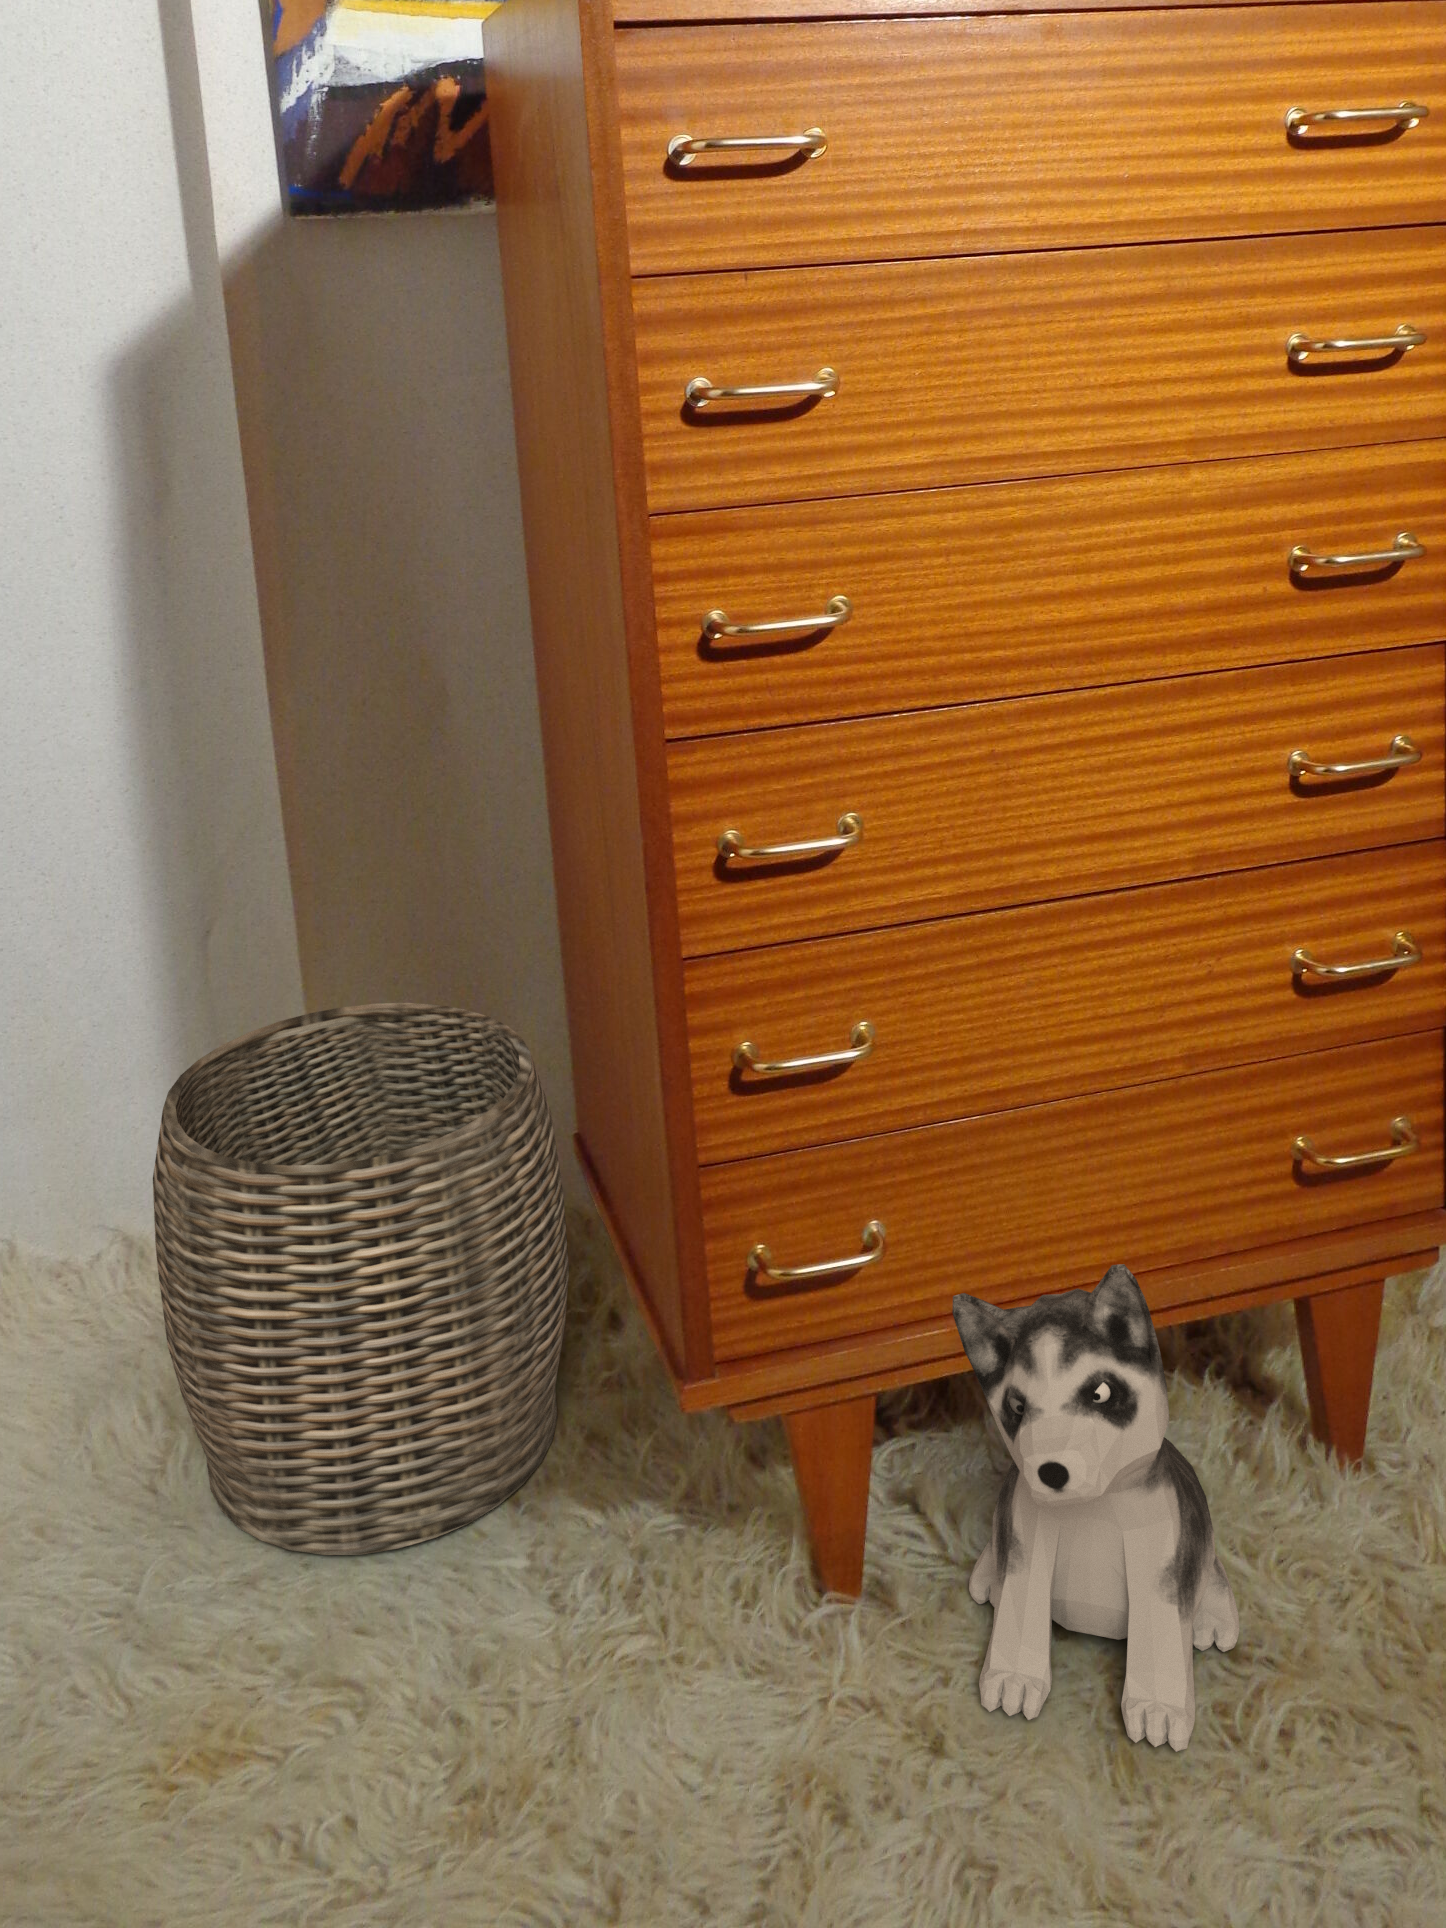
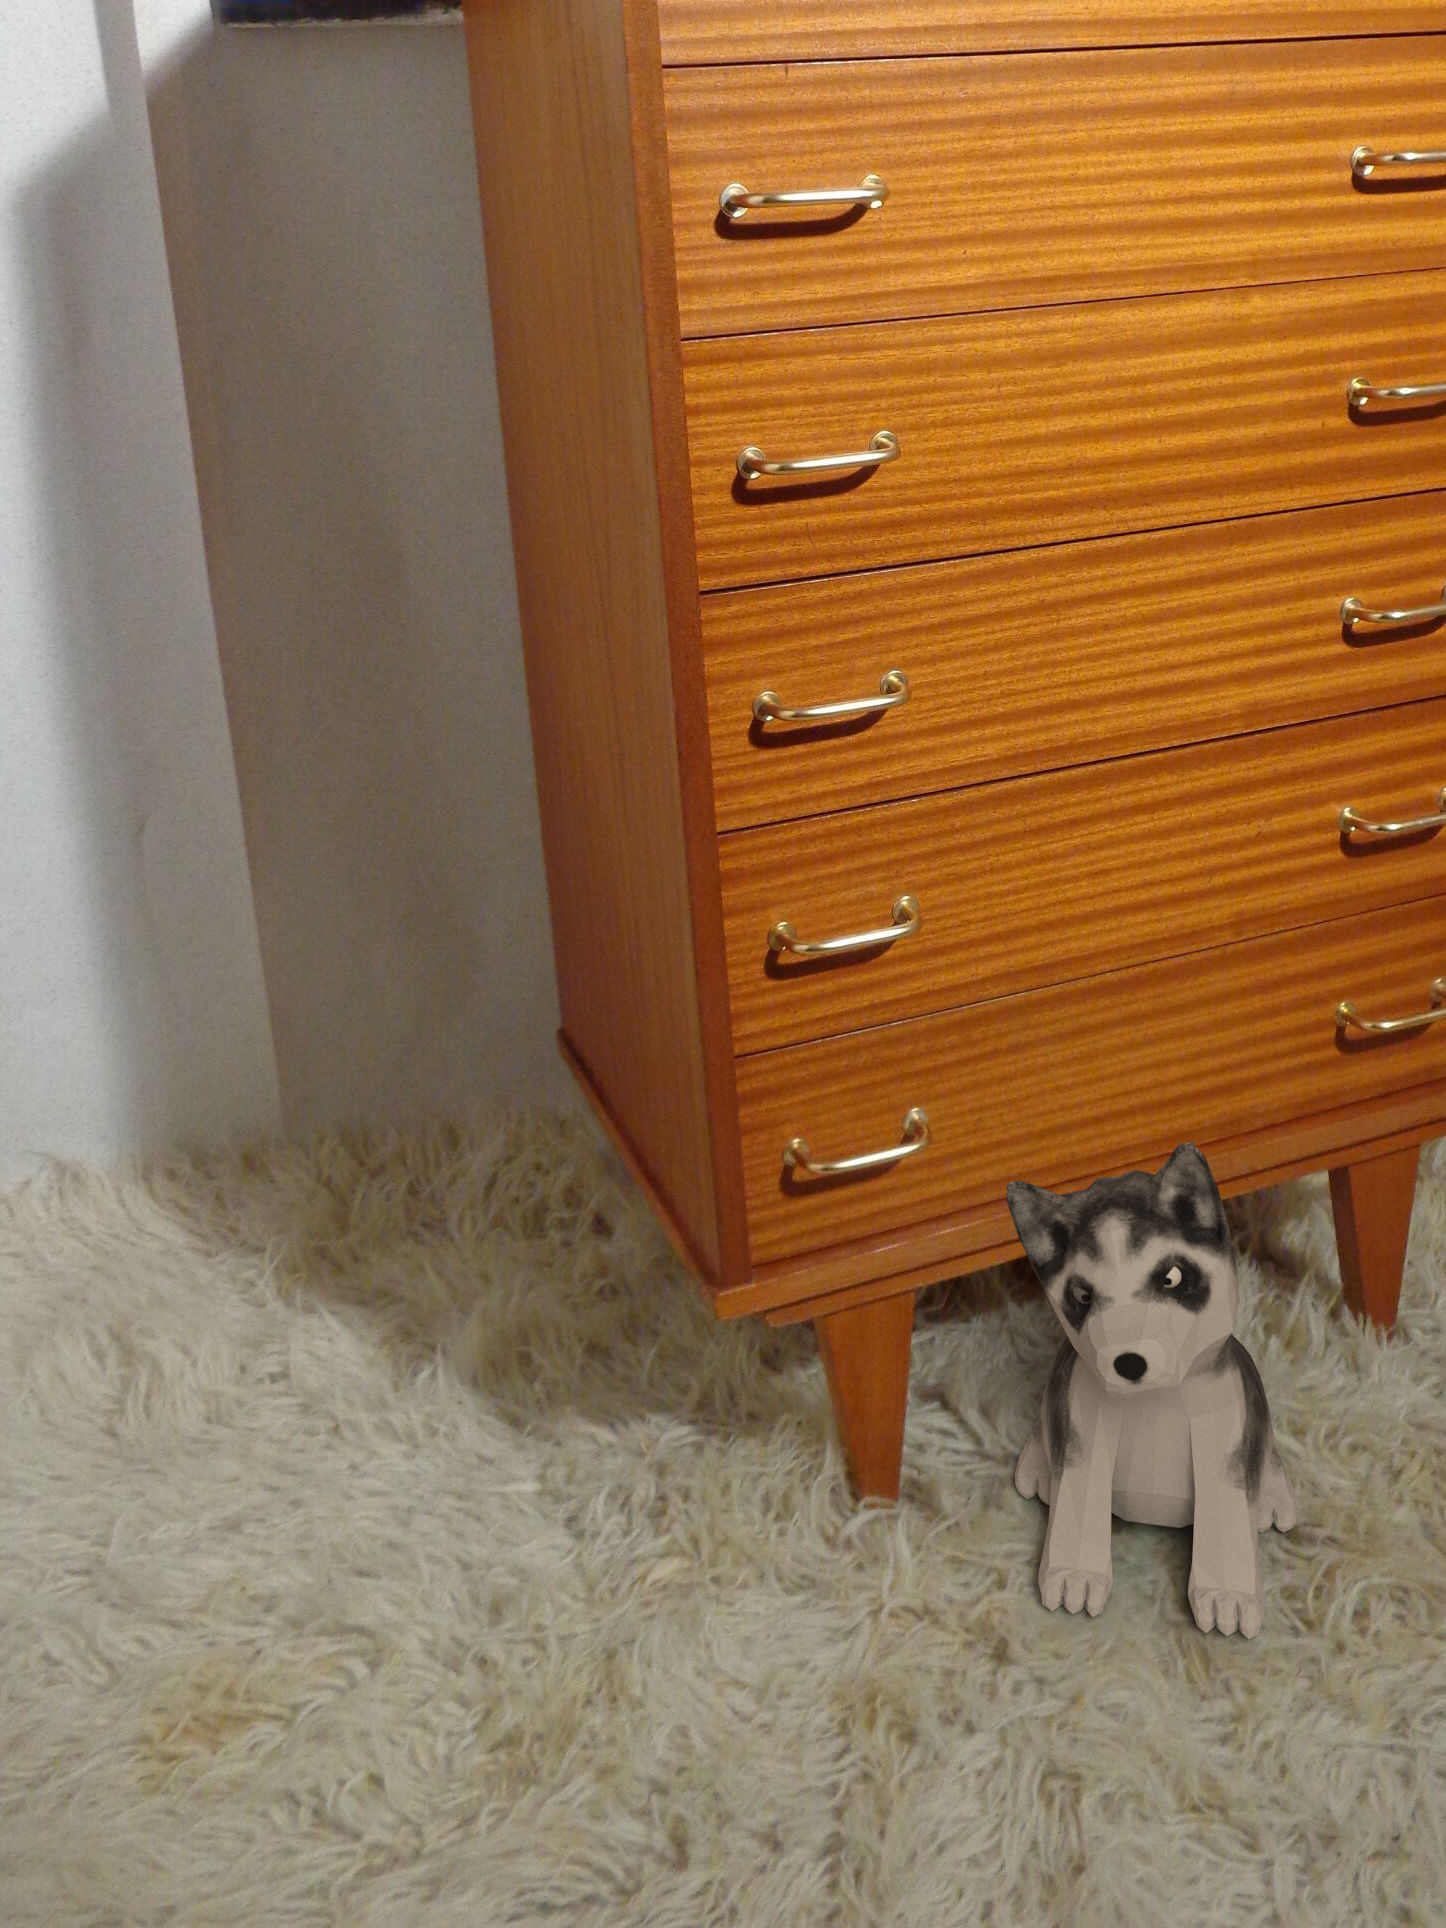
woven basket: present [153,1003,569,1555] -> none [110,898,571,1491]

